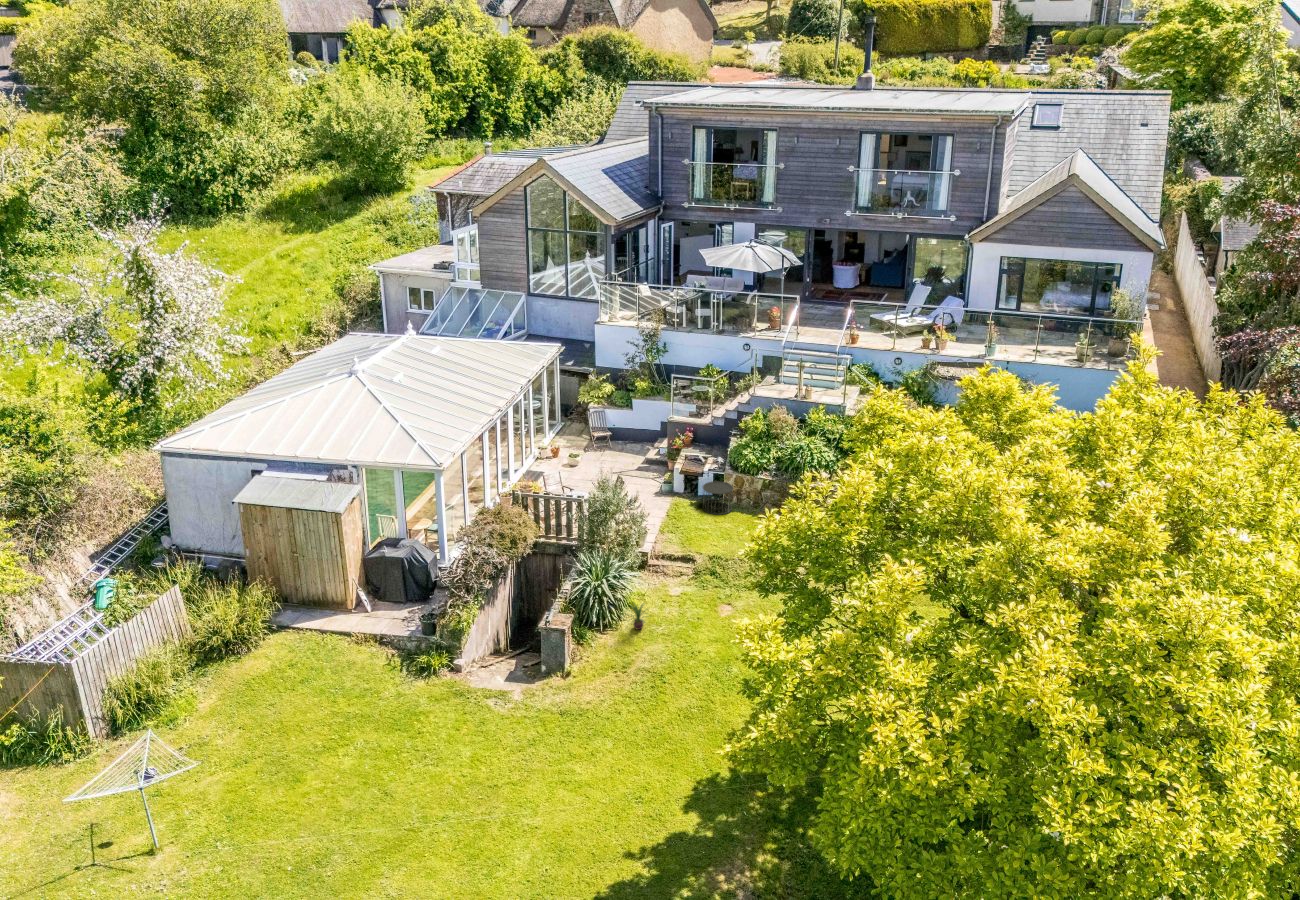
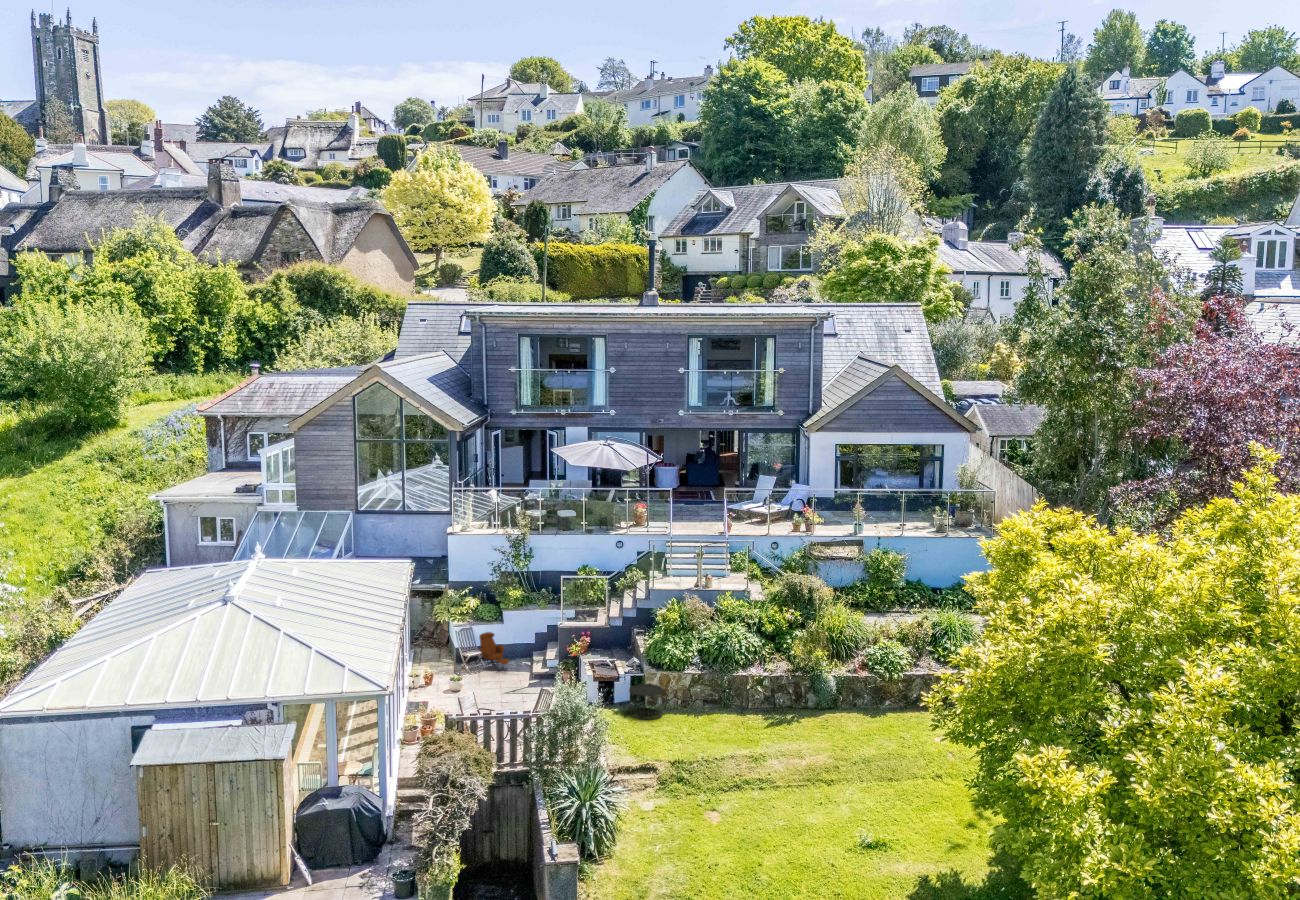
lounge chair: none [604,412,627,451] -> present [479,632,509,670]
decorative plant: present [631,603,645,630] -> none [618,811,655,845]

